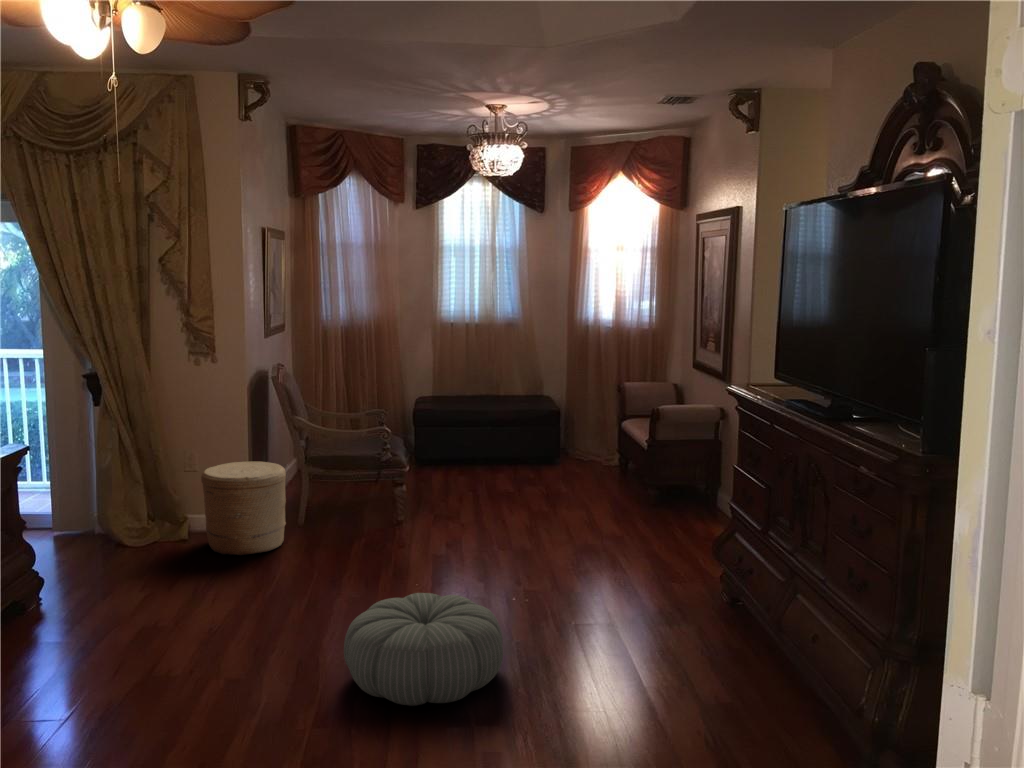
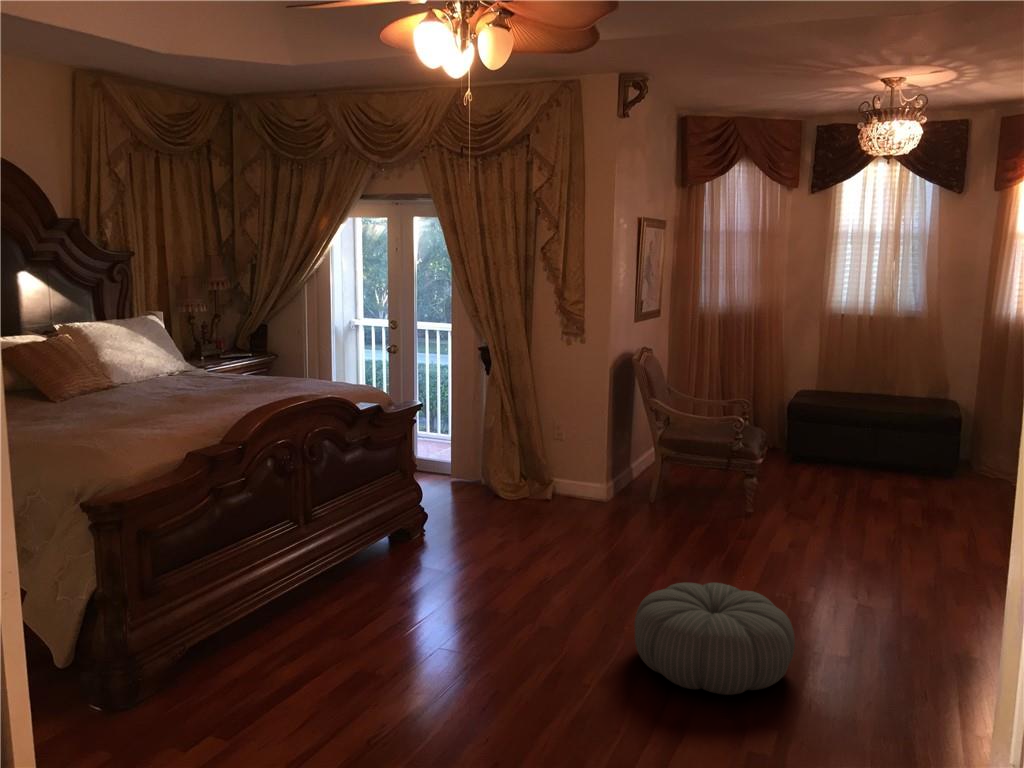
woven basket: present [201,462,286,555] -> none [560,436,635,522]

